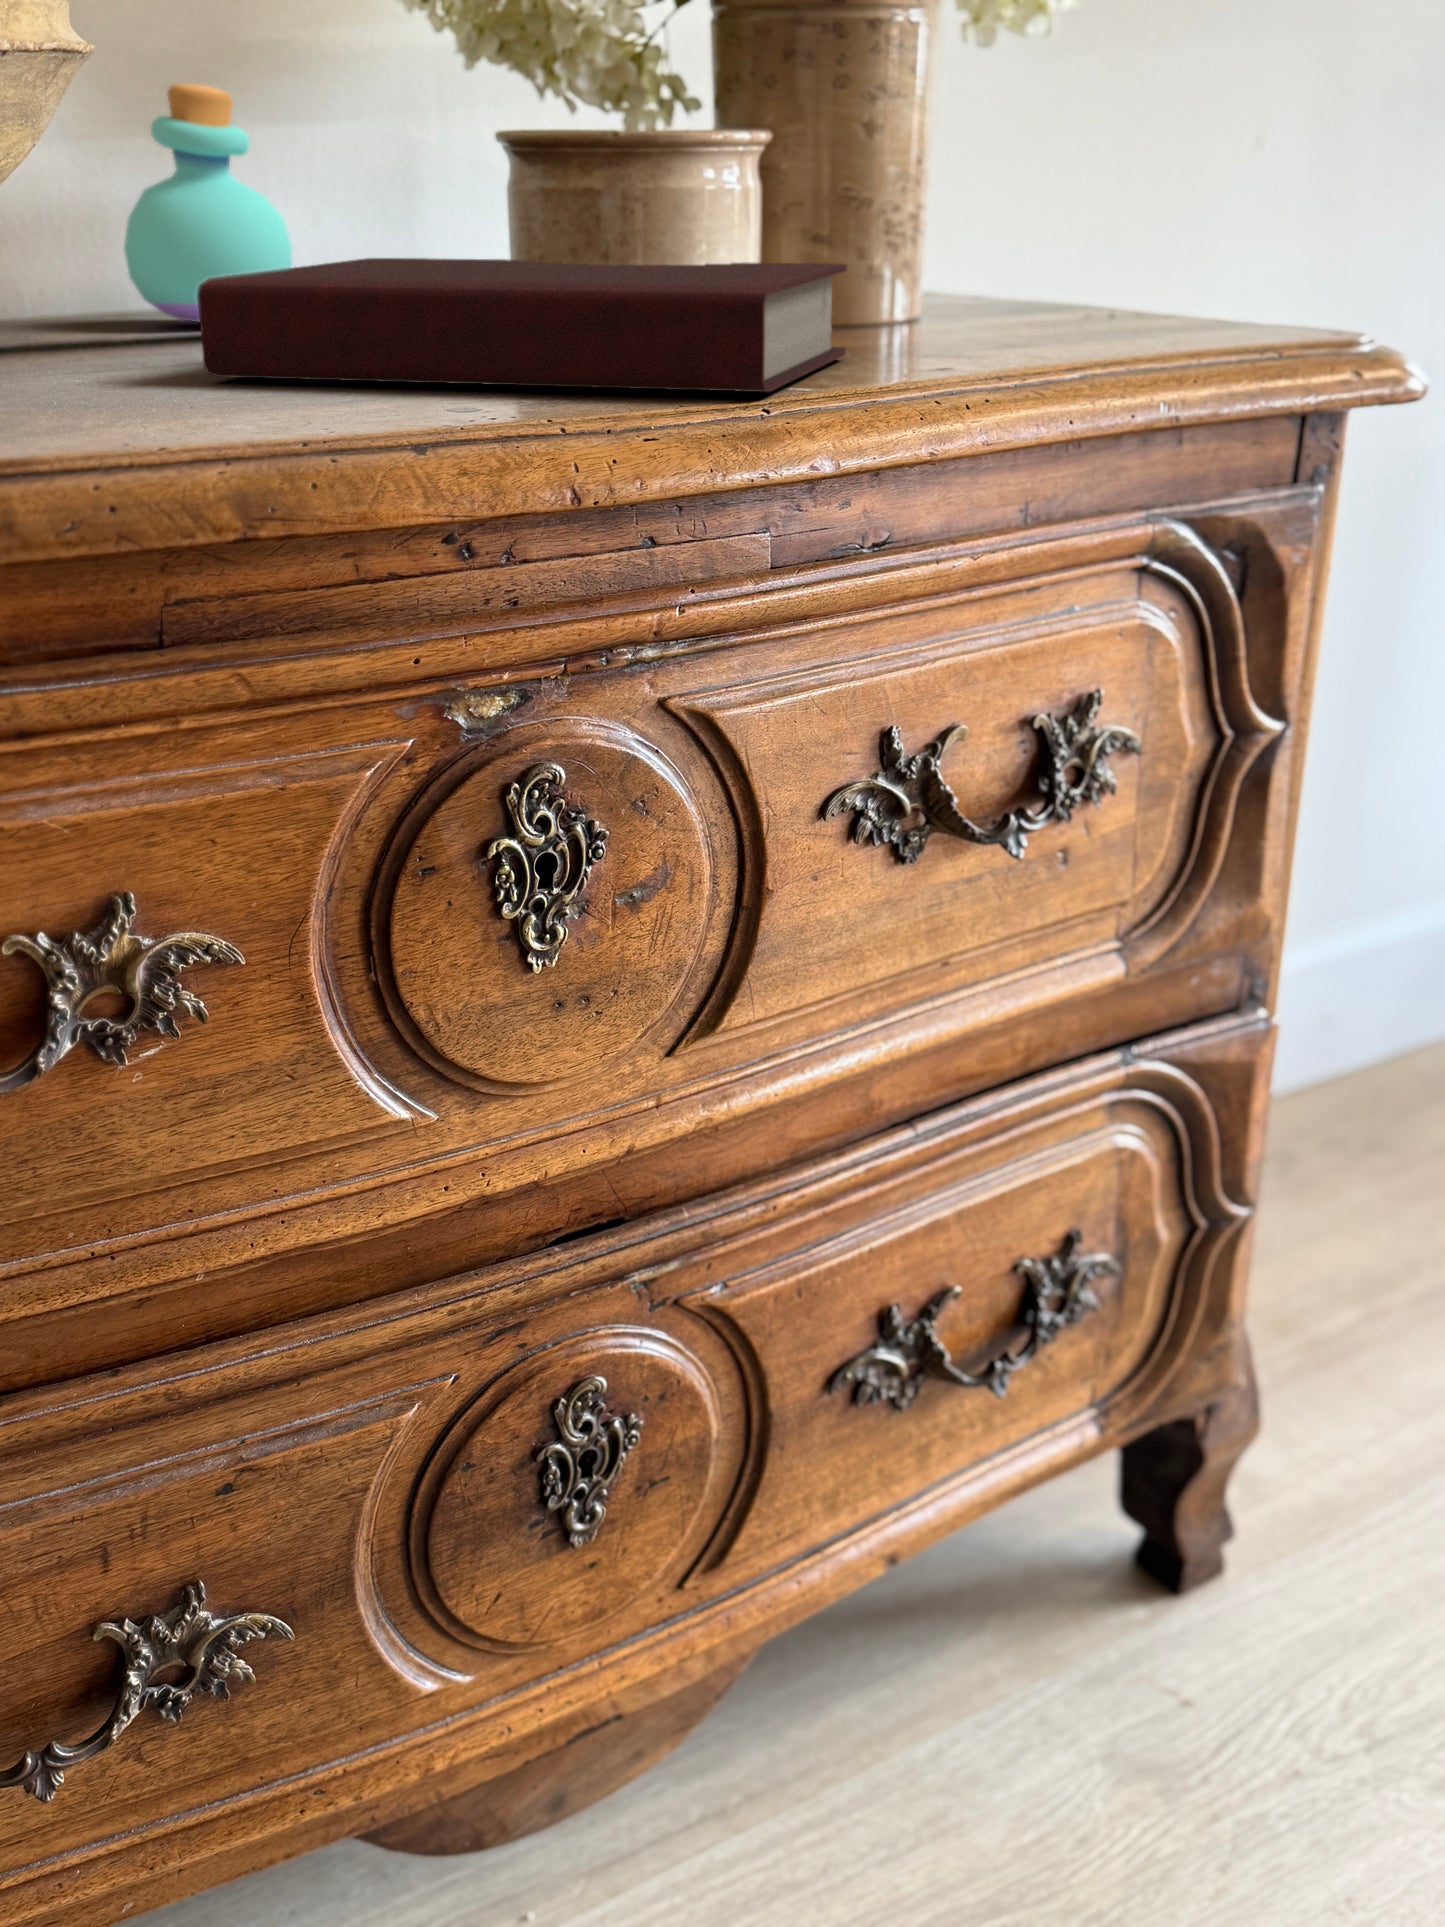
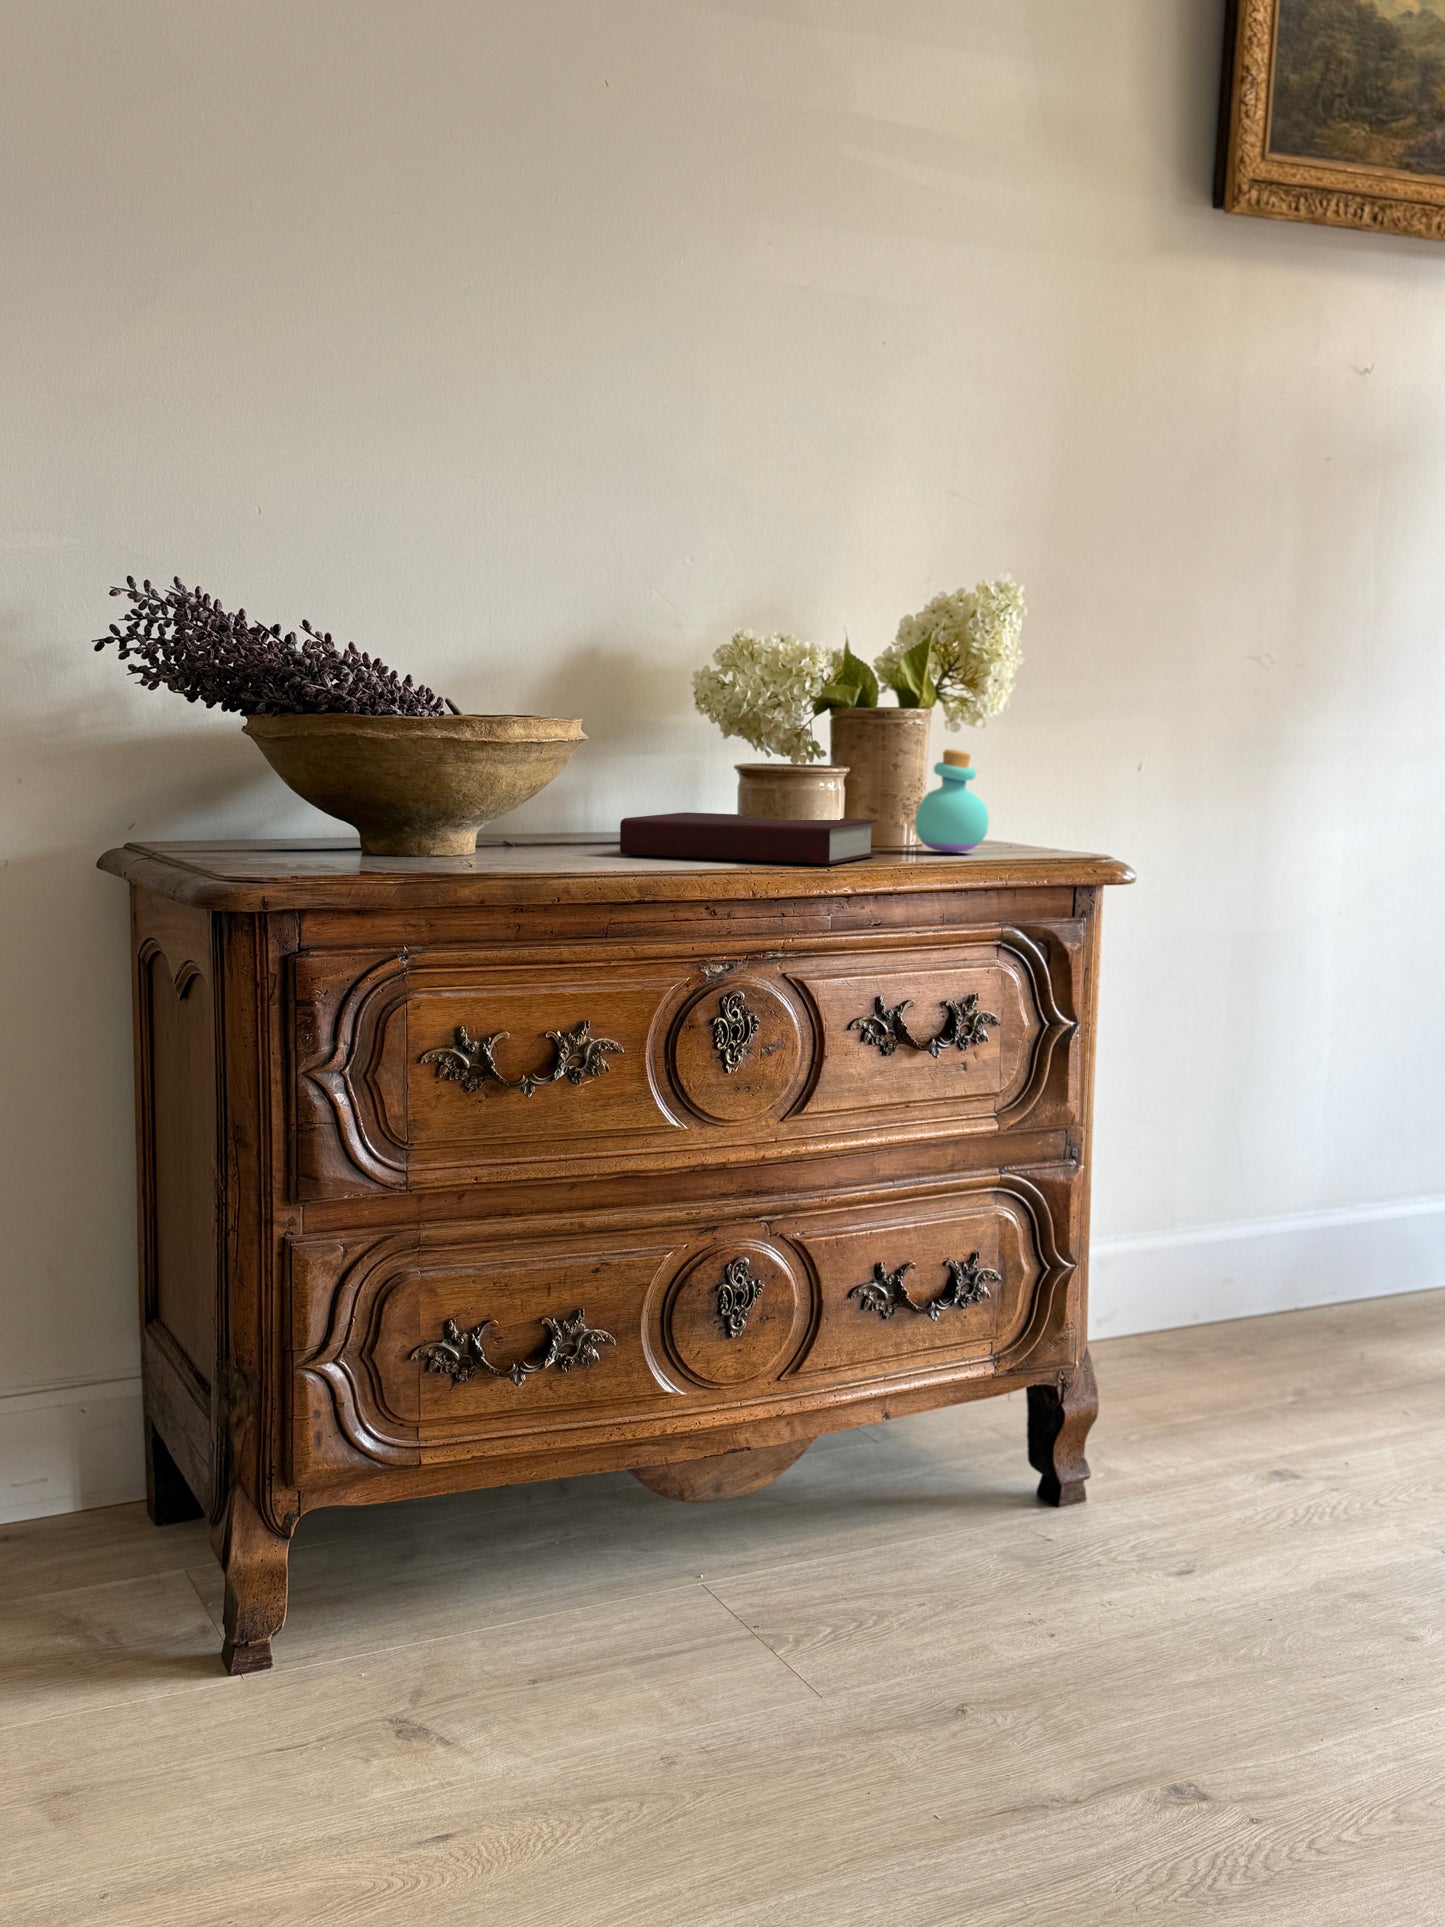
perfume bottle: present [124,84,292,322] -> present [915,749,989,852]

